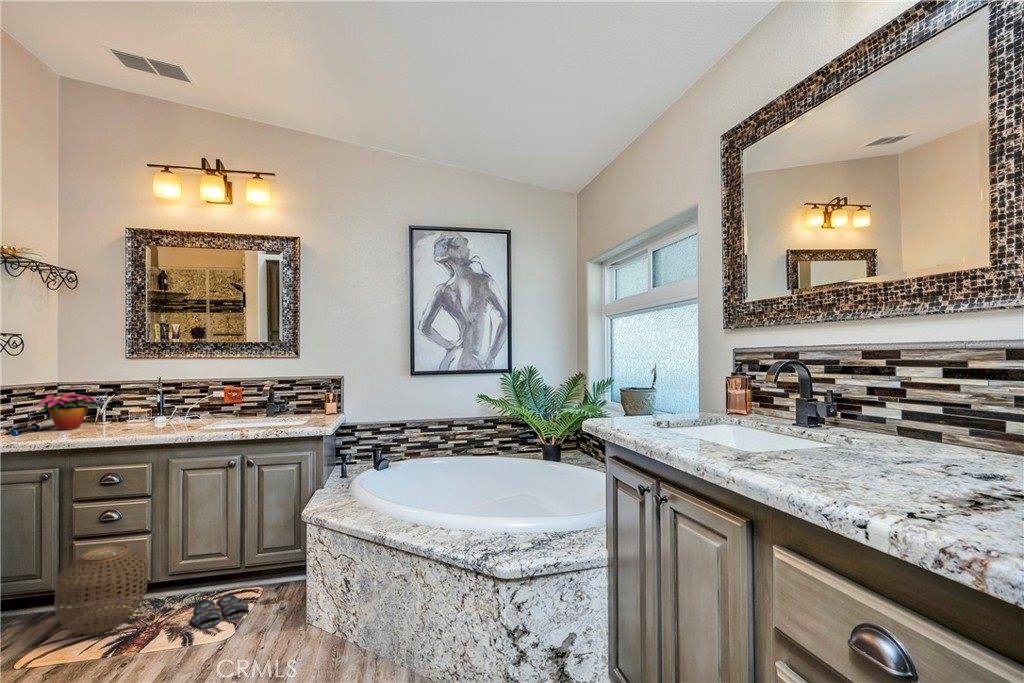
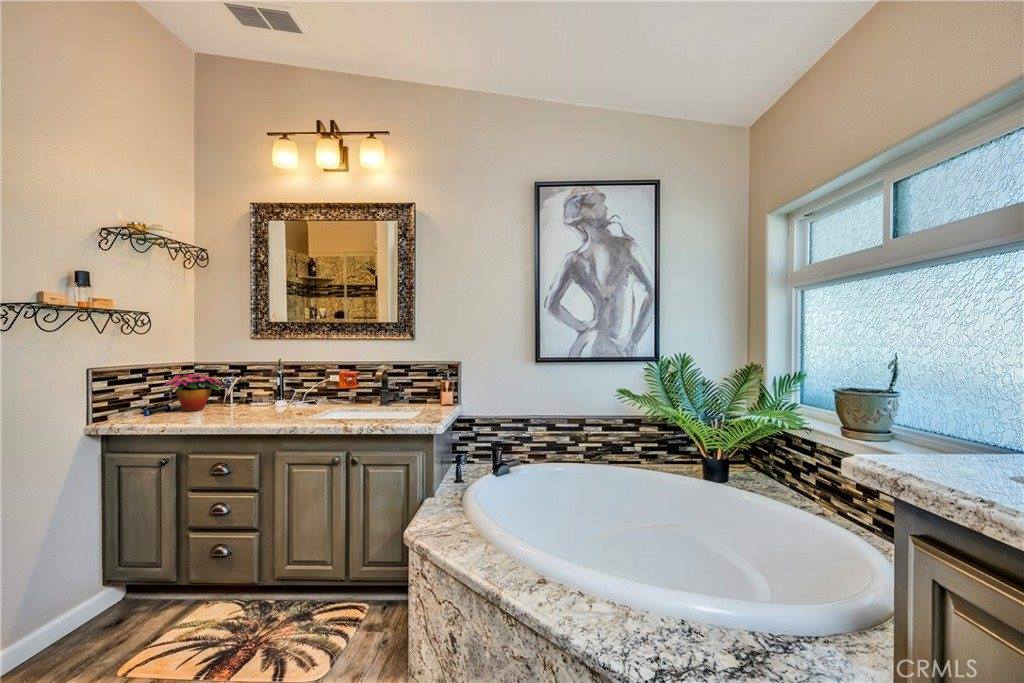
woven basket: present [54,544,148,635] -> none [160,540,253,640]
slippers: present [191,595,248,629] -> none [289,608,350,656]

